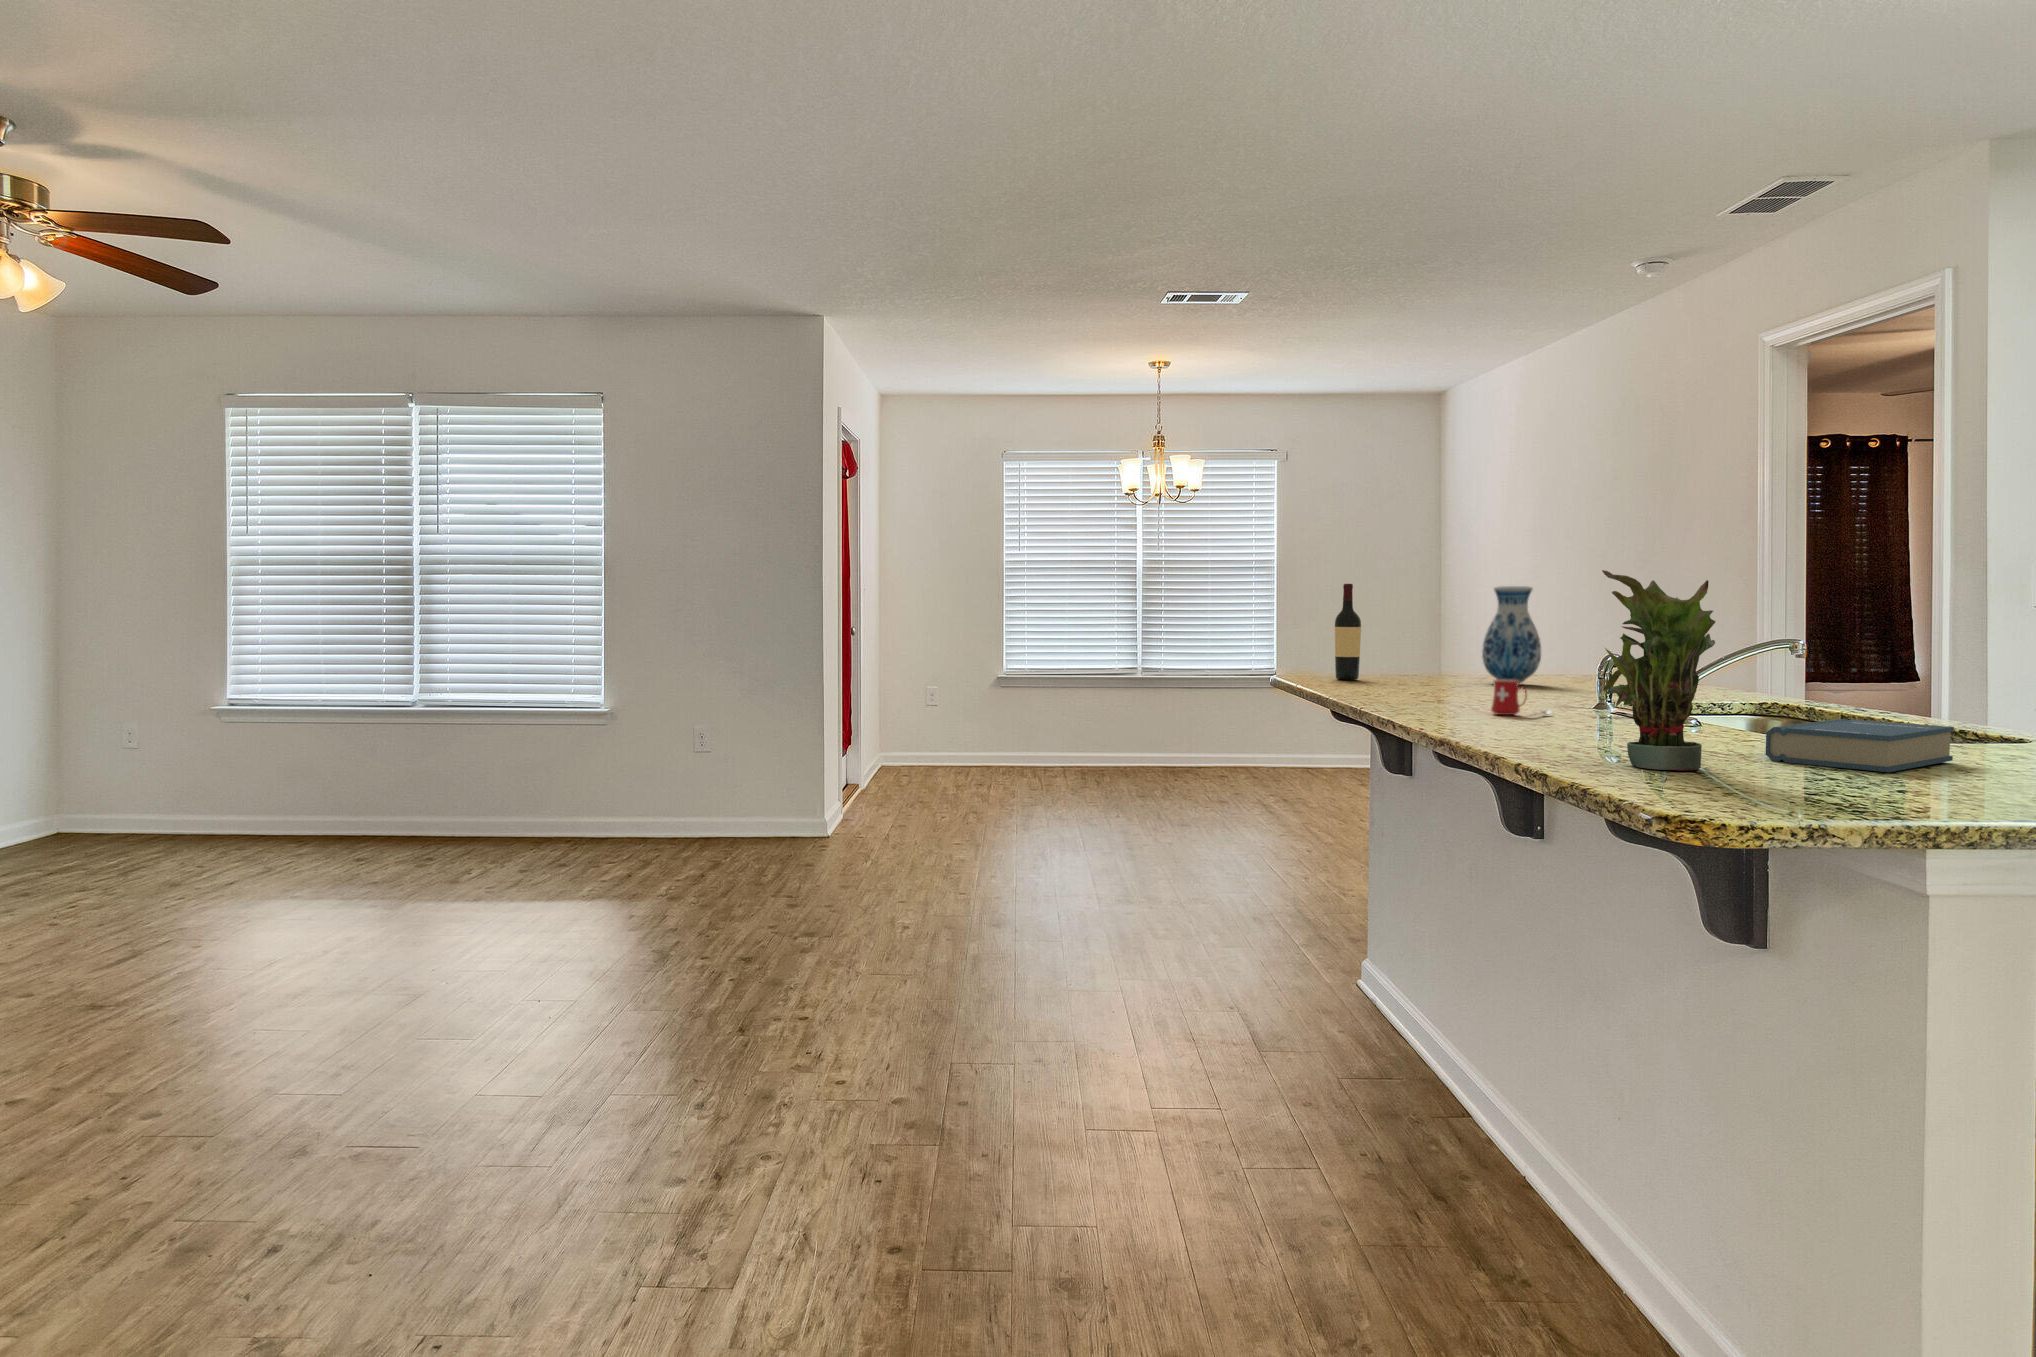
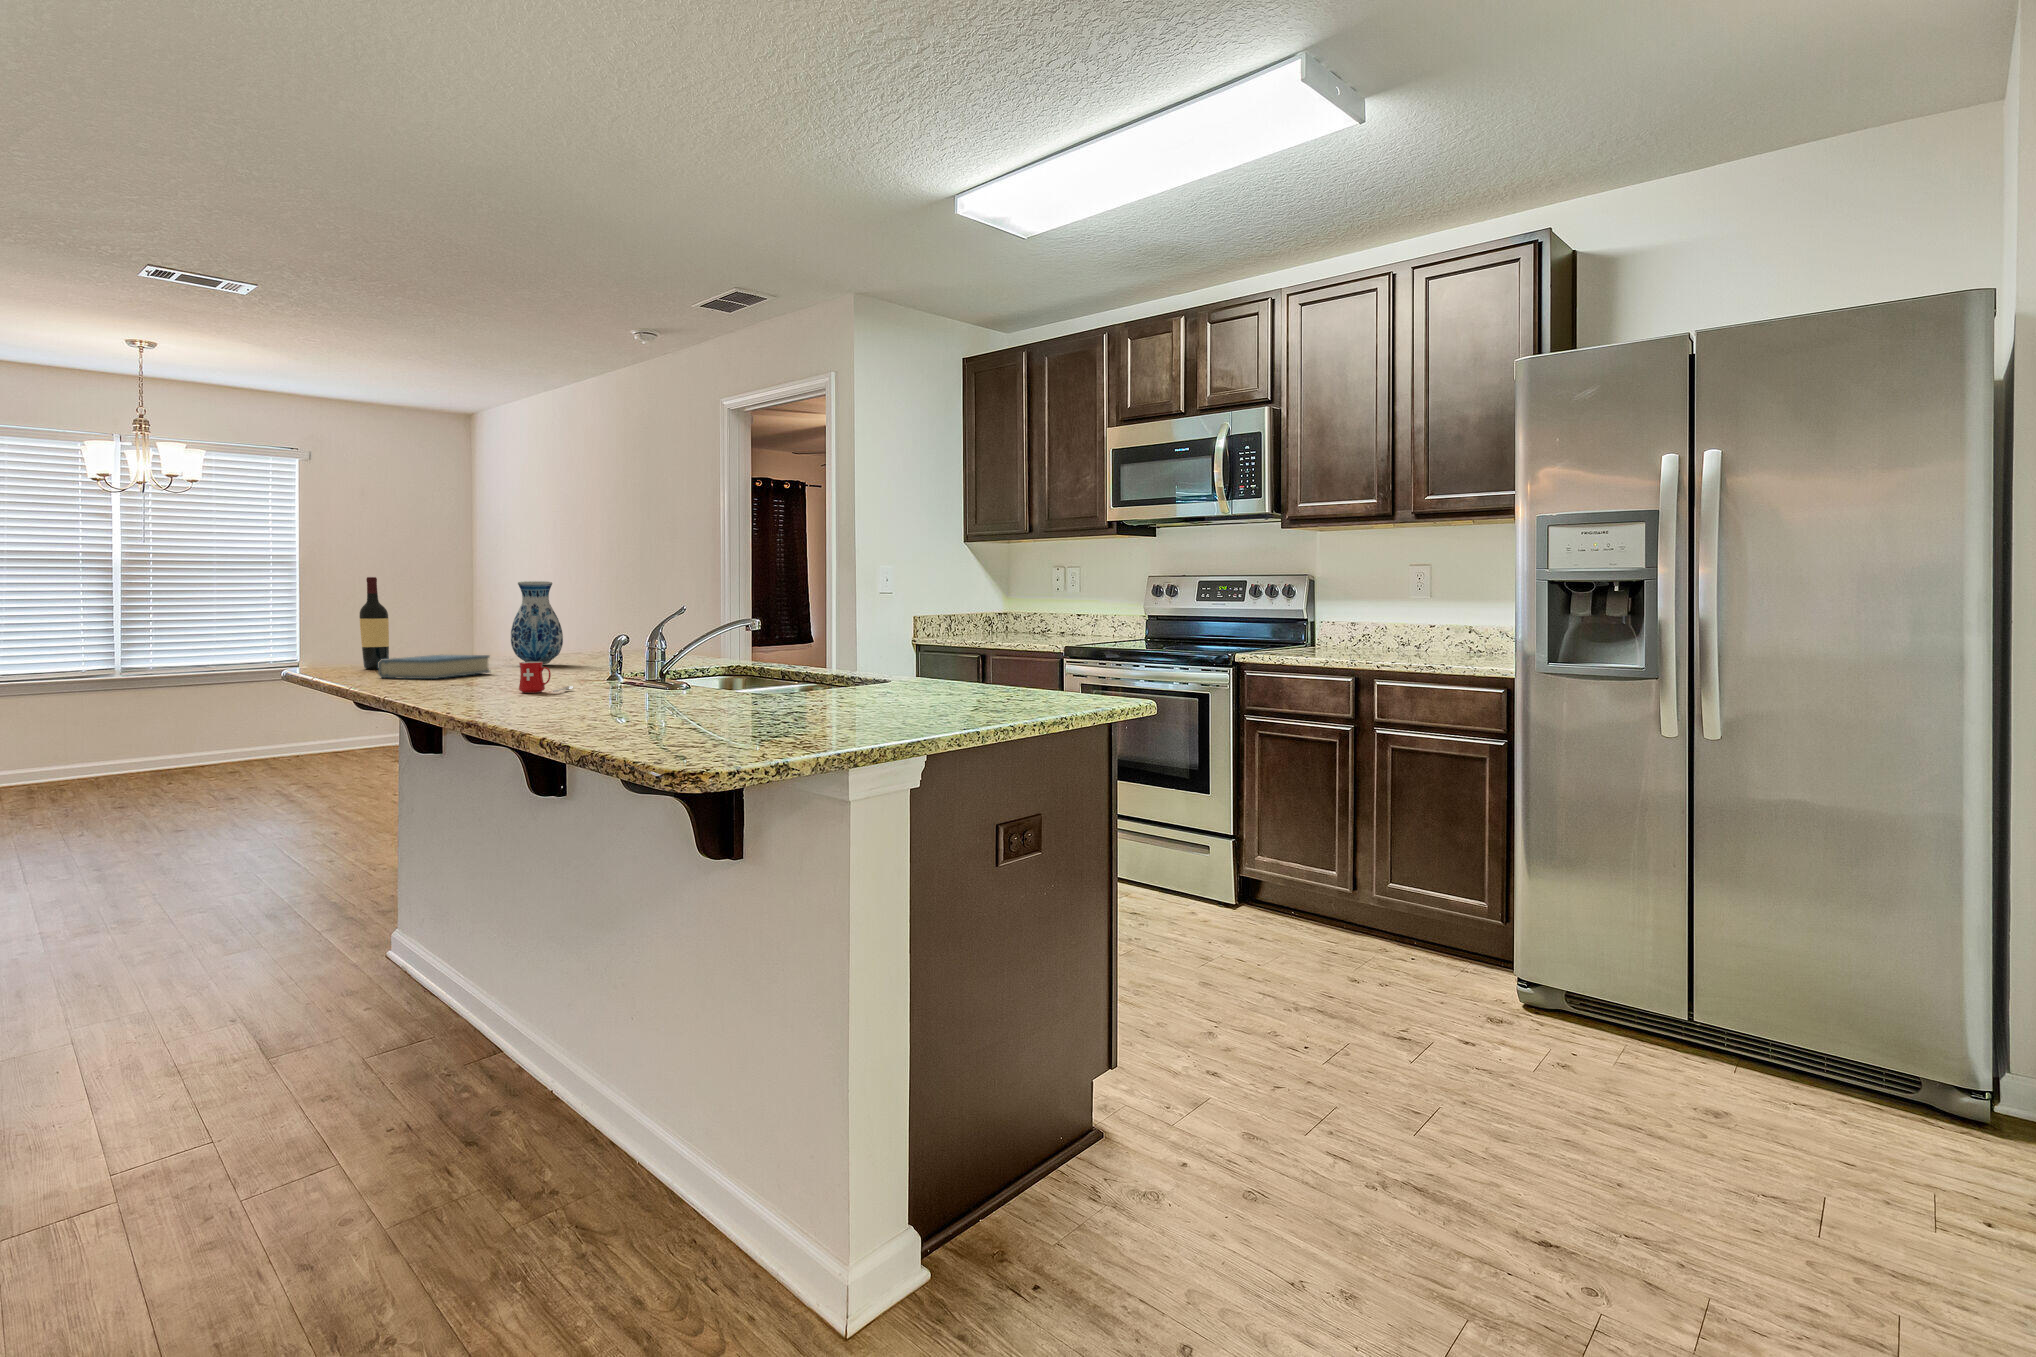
potted plant: present [1602,570,1716,771] -> none [606,564,699,730]
hardback book: present [1766,719,1954,772] -> present [378,655,490,679]

